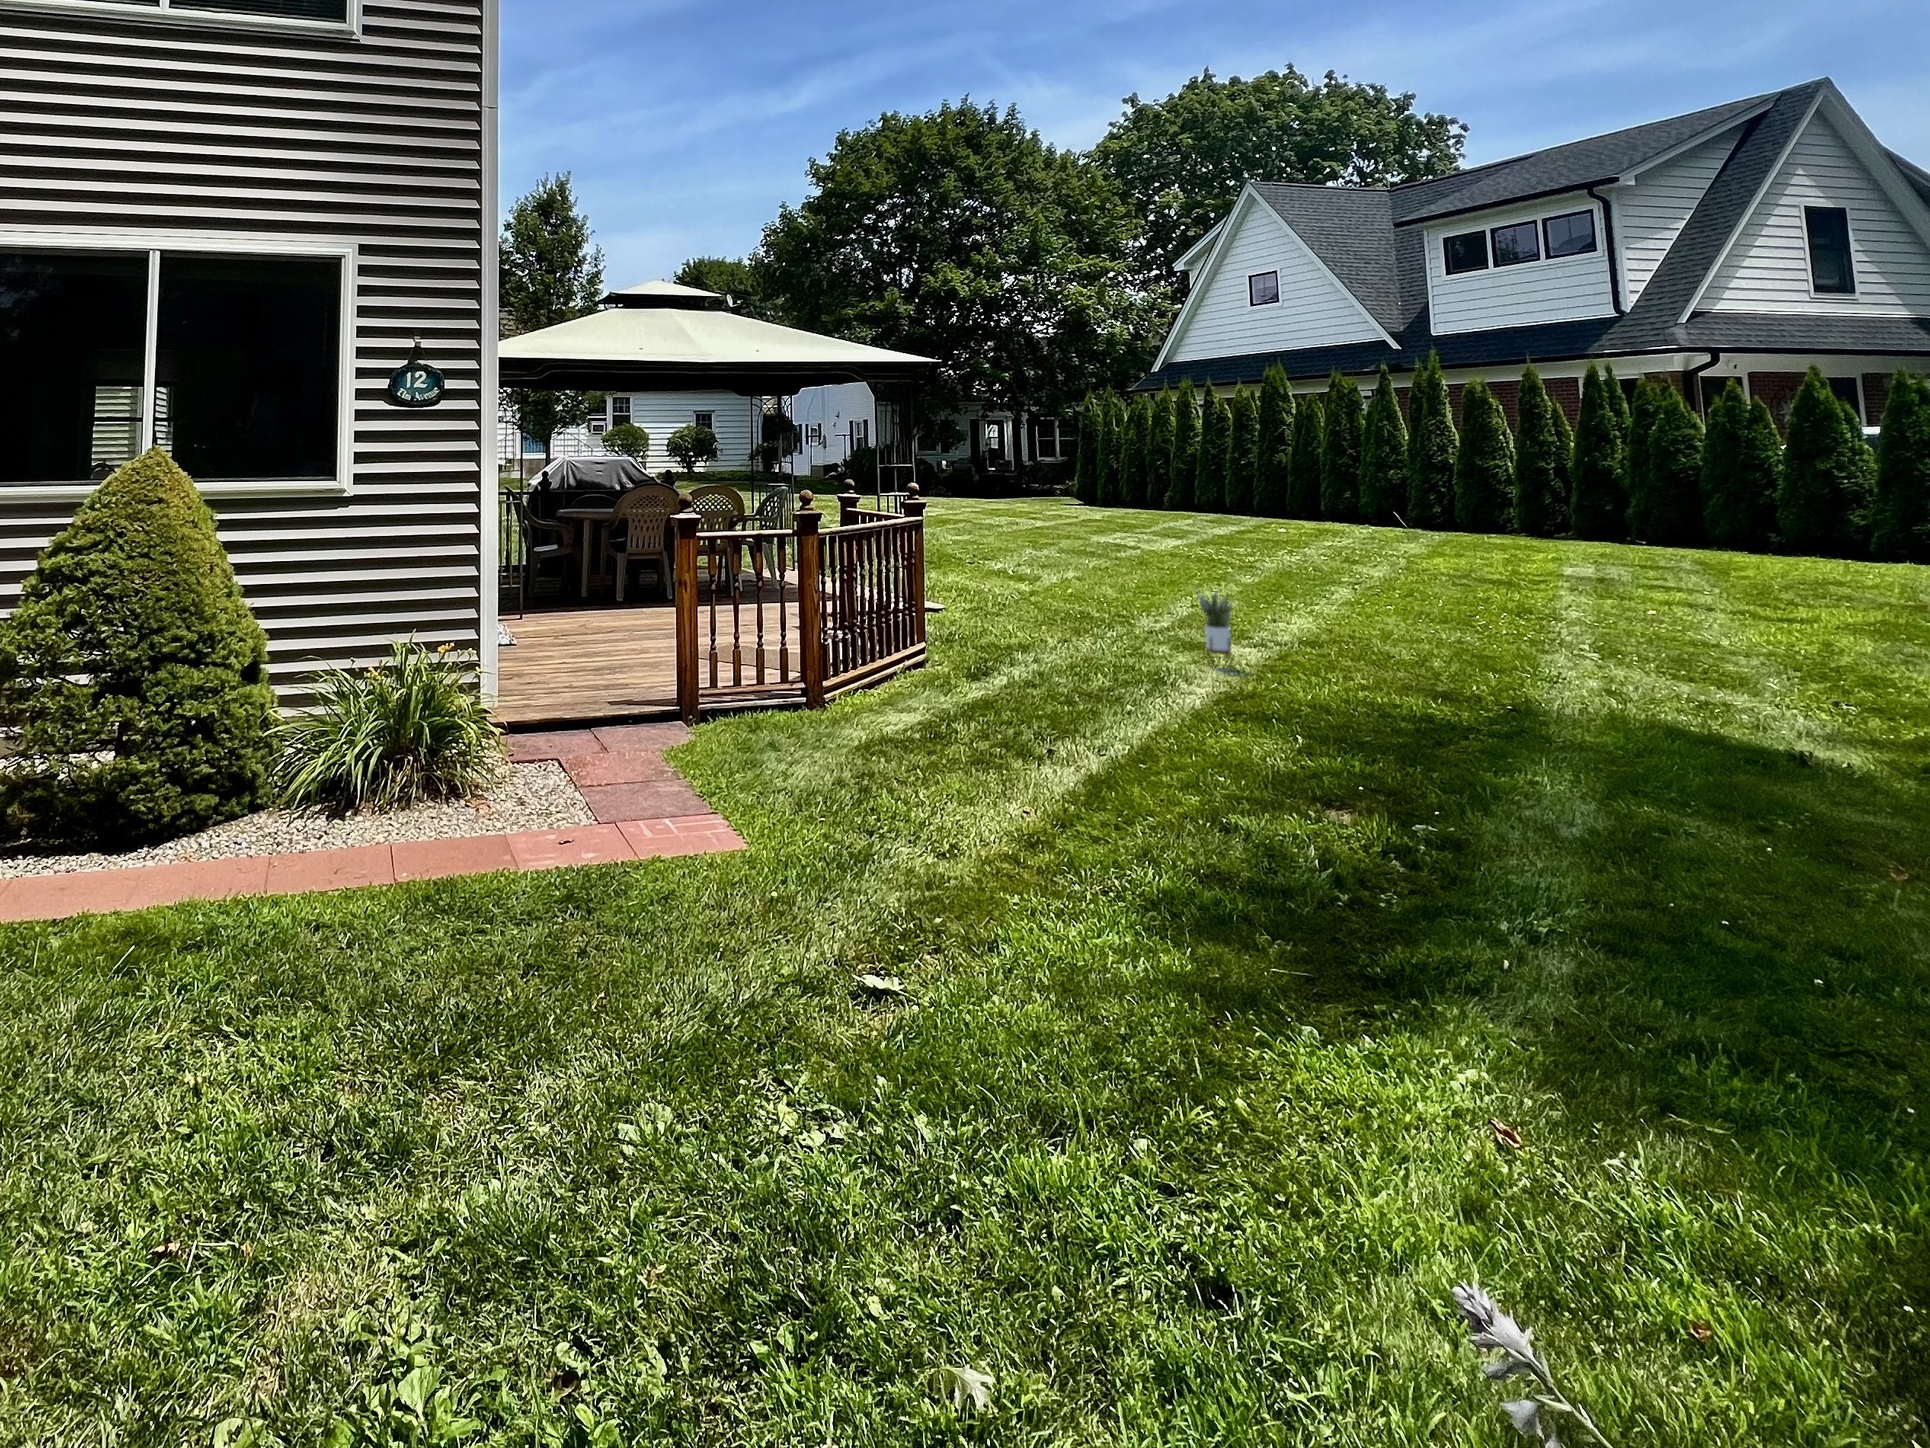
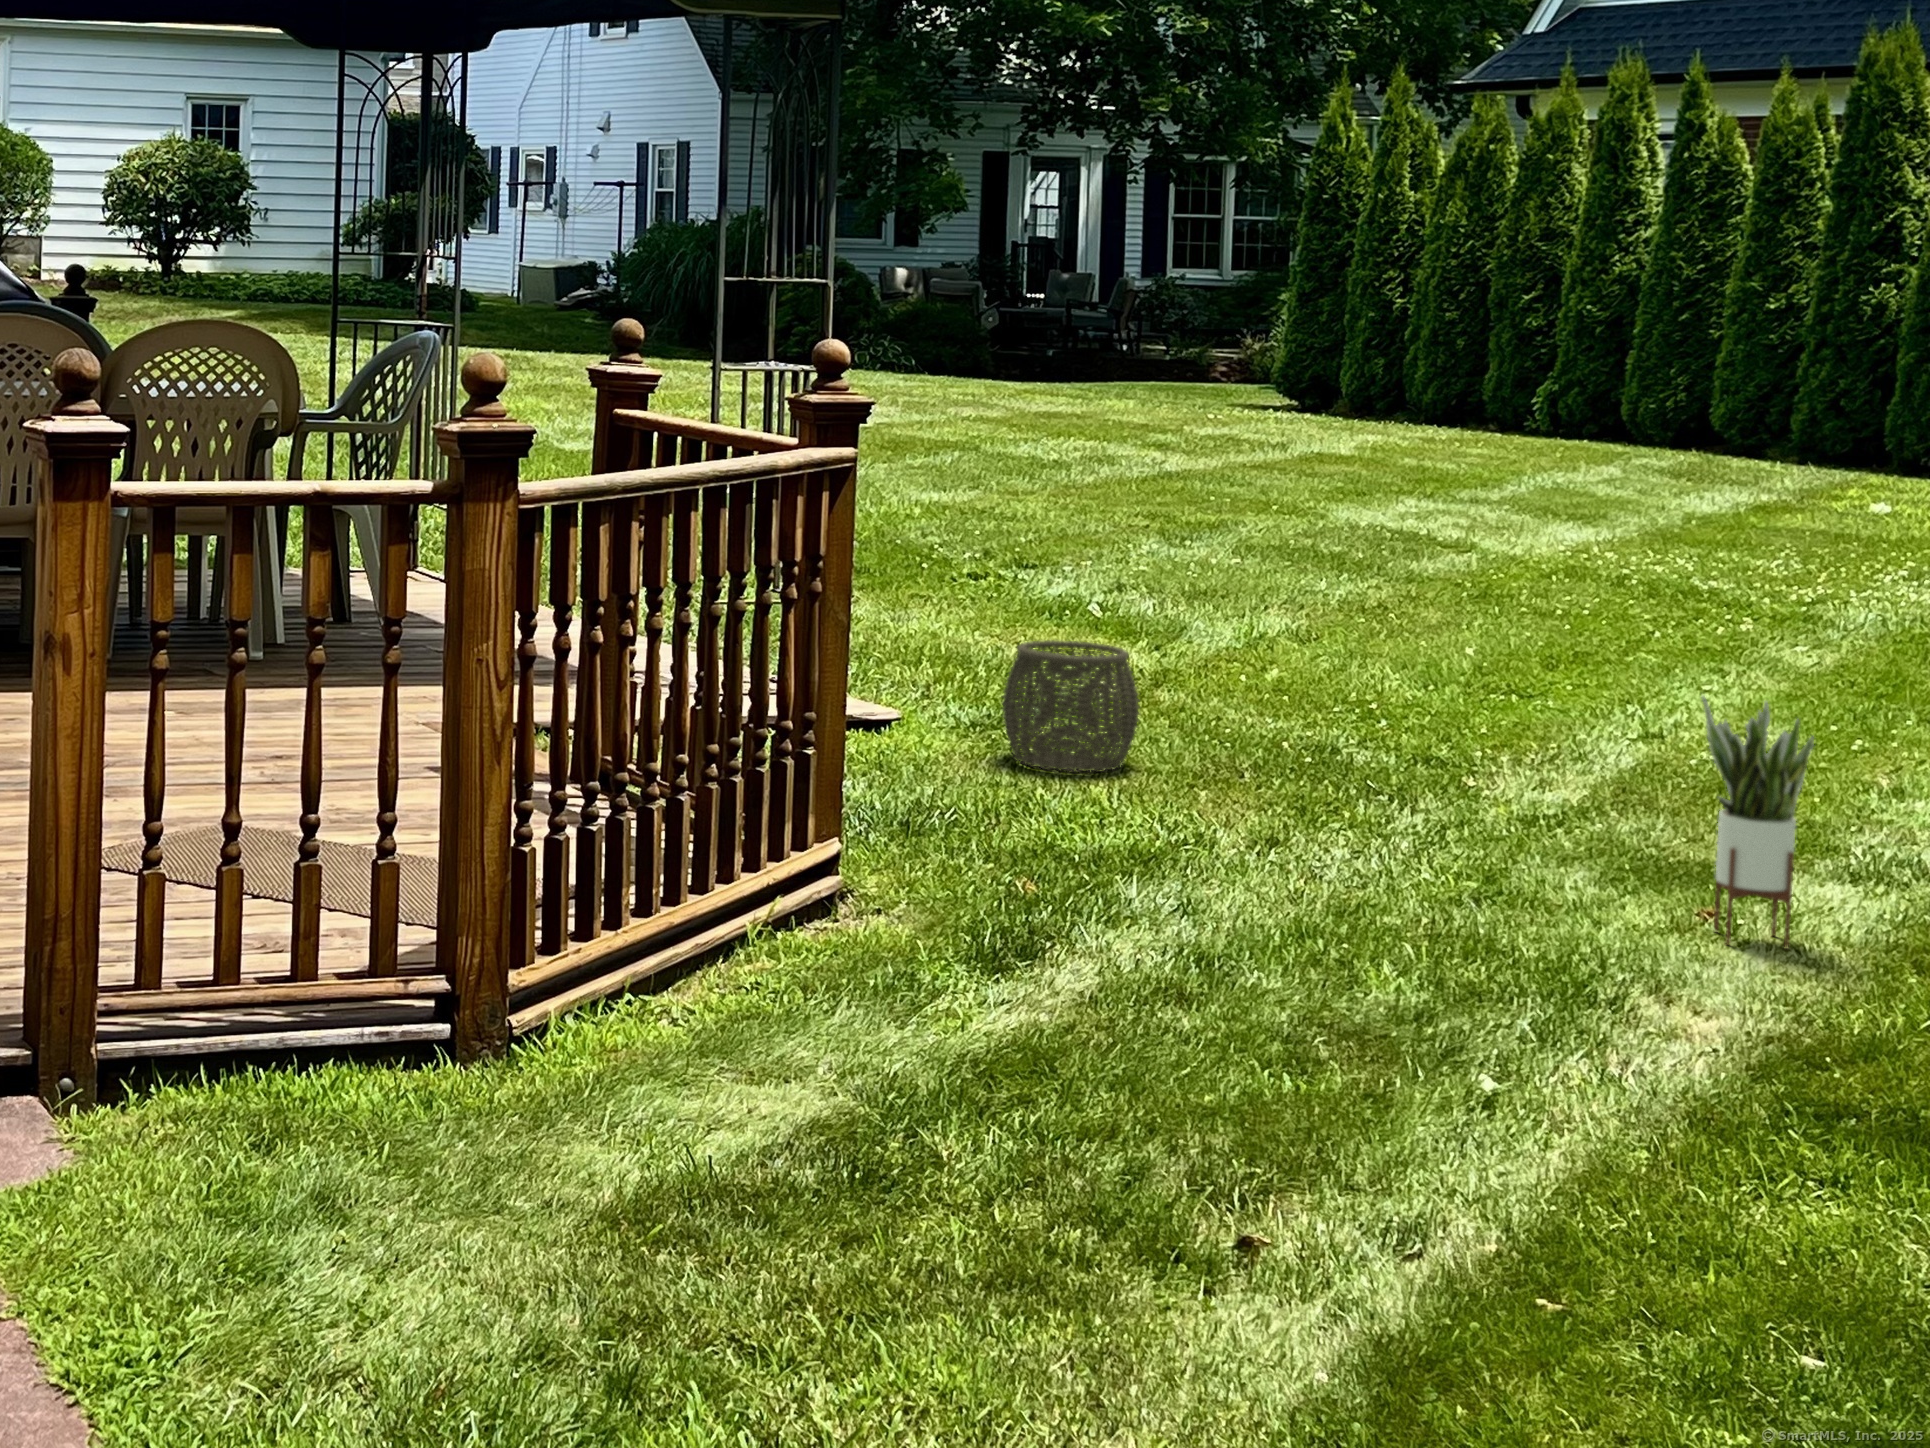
woven basket: none [976,581,1022,624] -> present [1002,640,1139,772]

